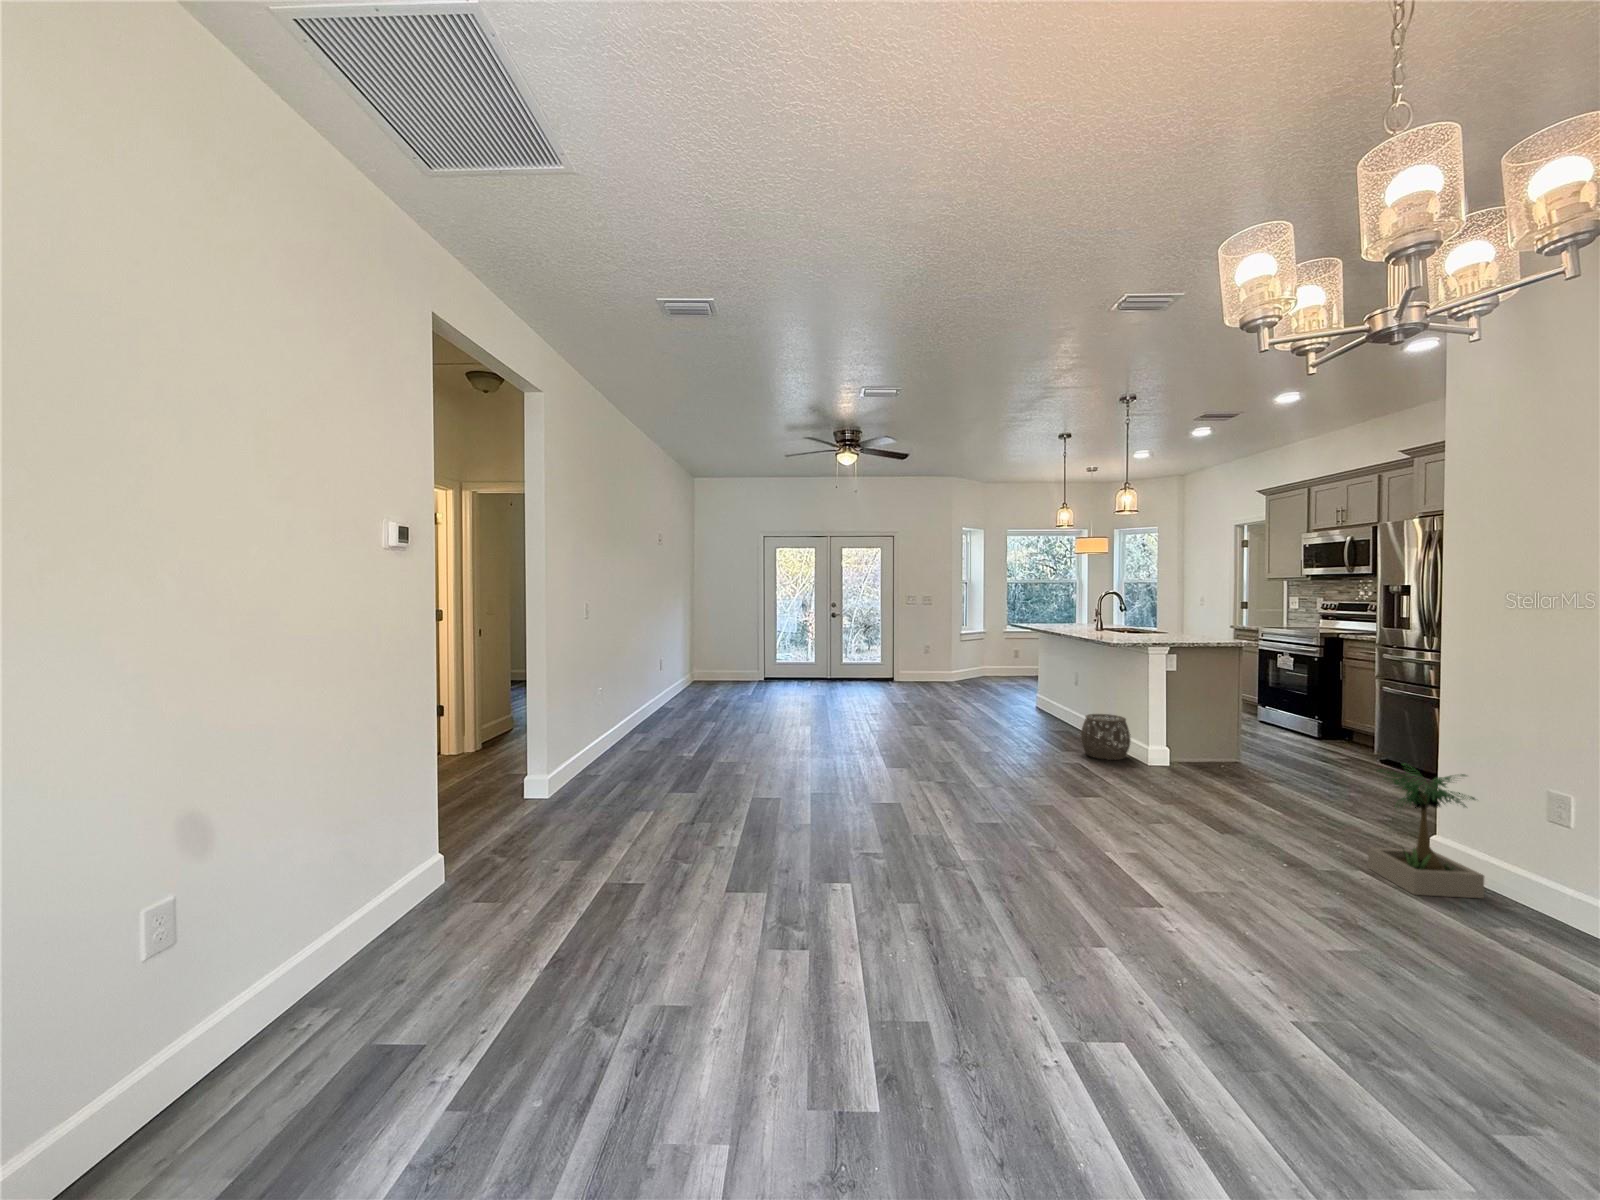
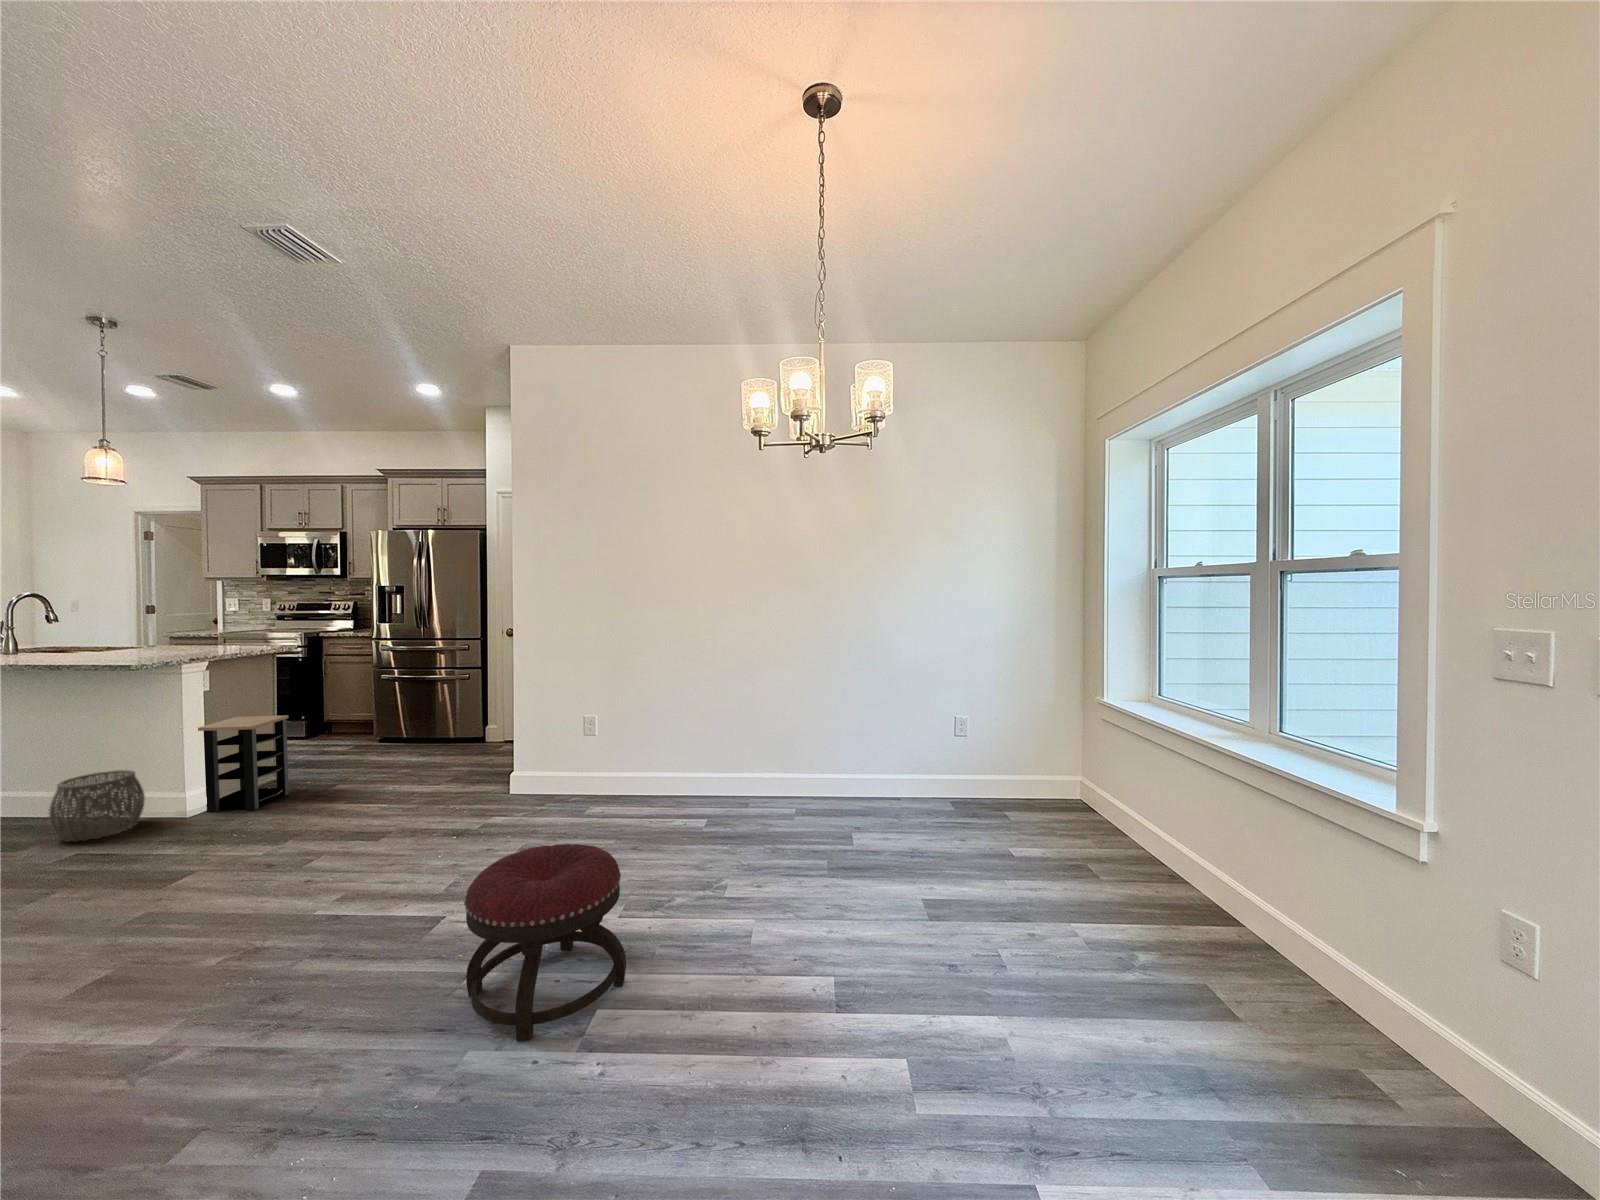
side table: none [1163,696,1233,777] -> present [198,715,289,812]
potted plant: present [1368,763,1484,898] -> none [492,719,564,815]
ottoman: none [1049,848,1219,1054] -> present [464,844,626,1041]

